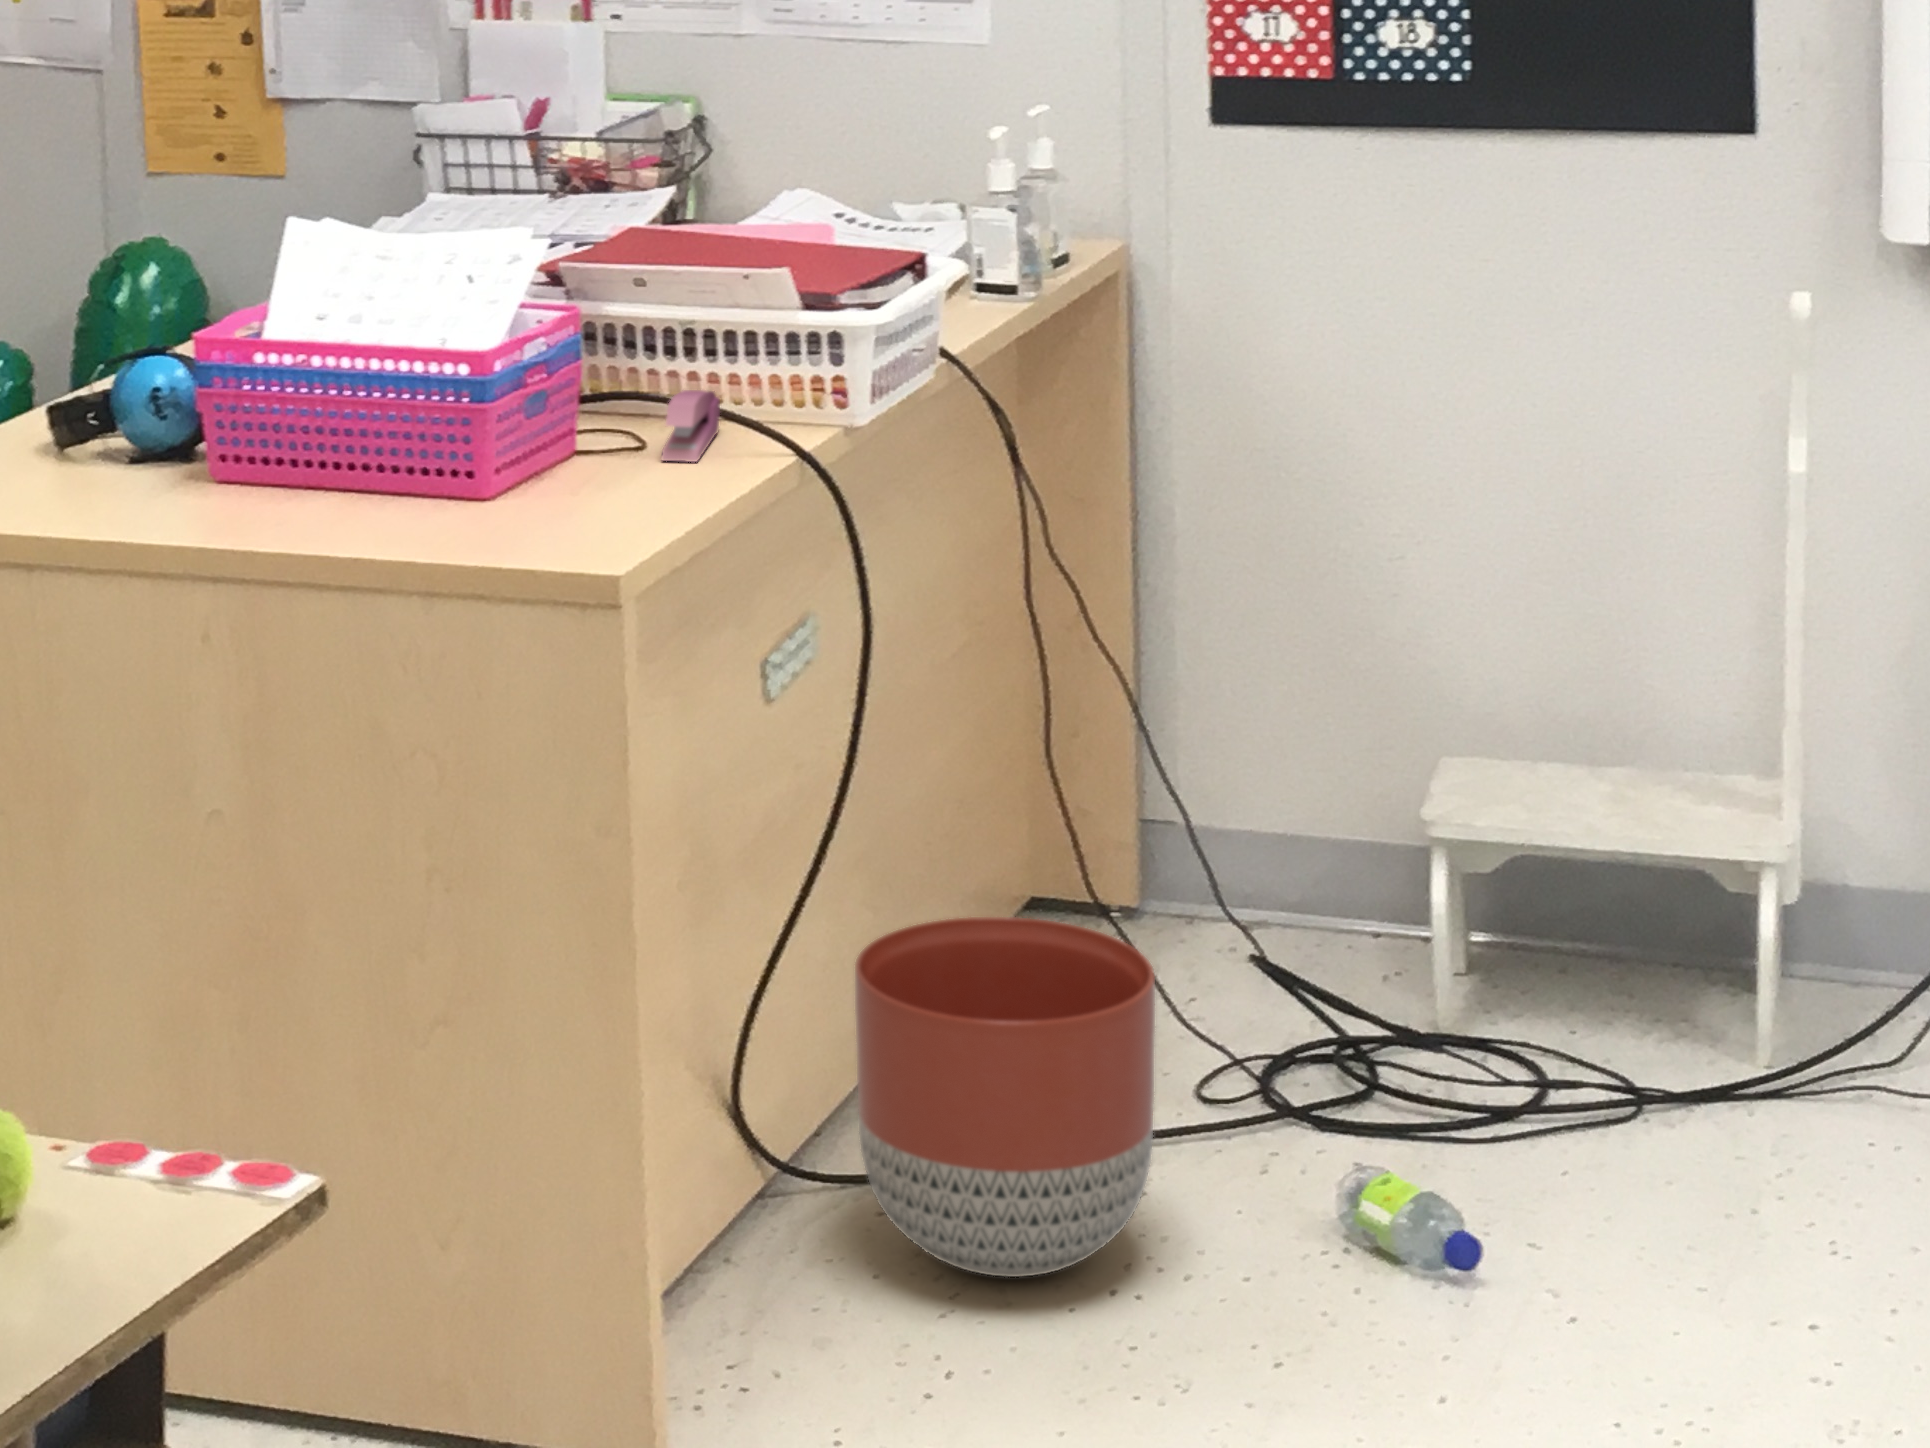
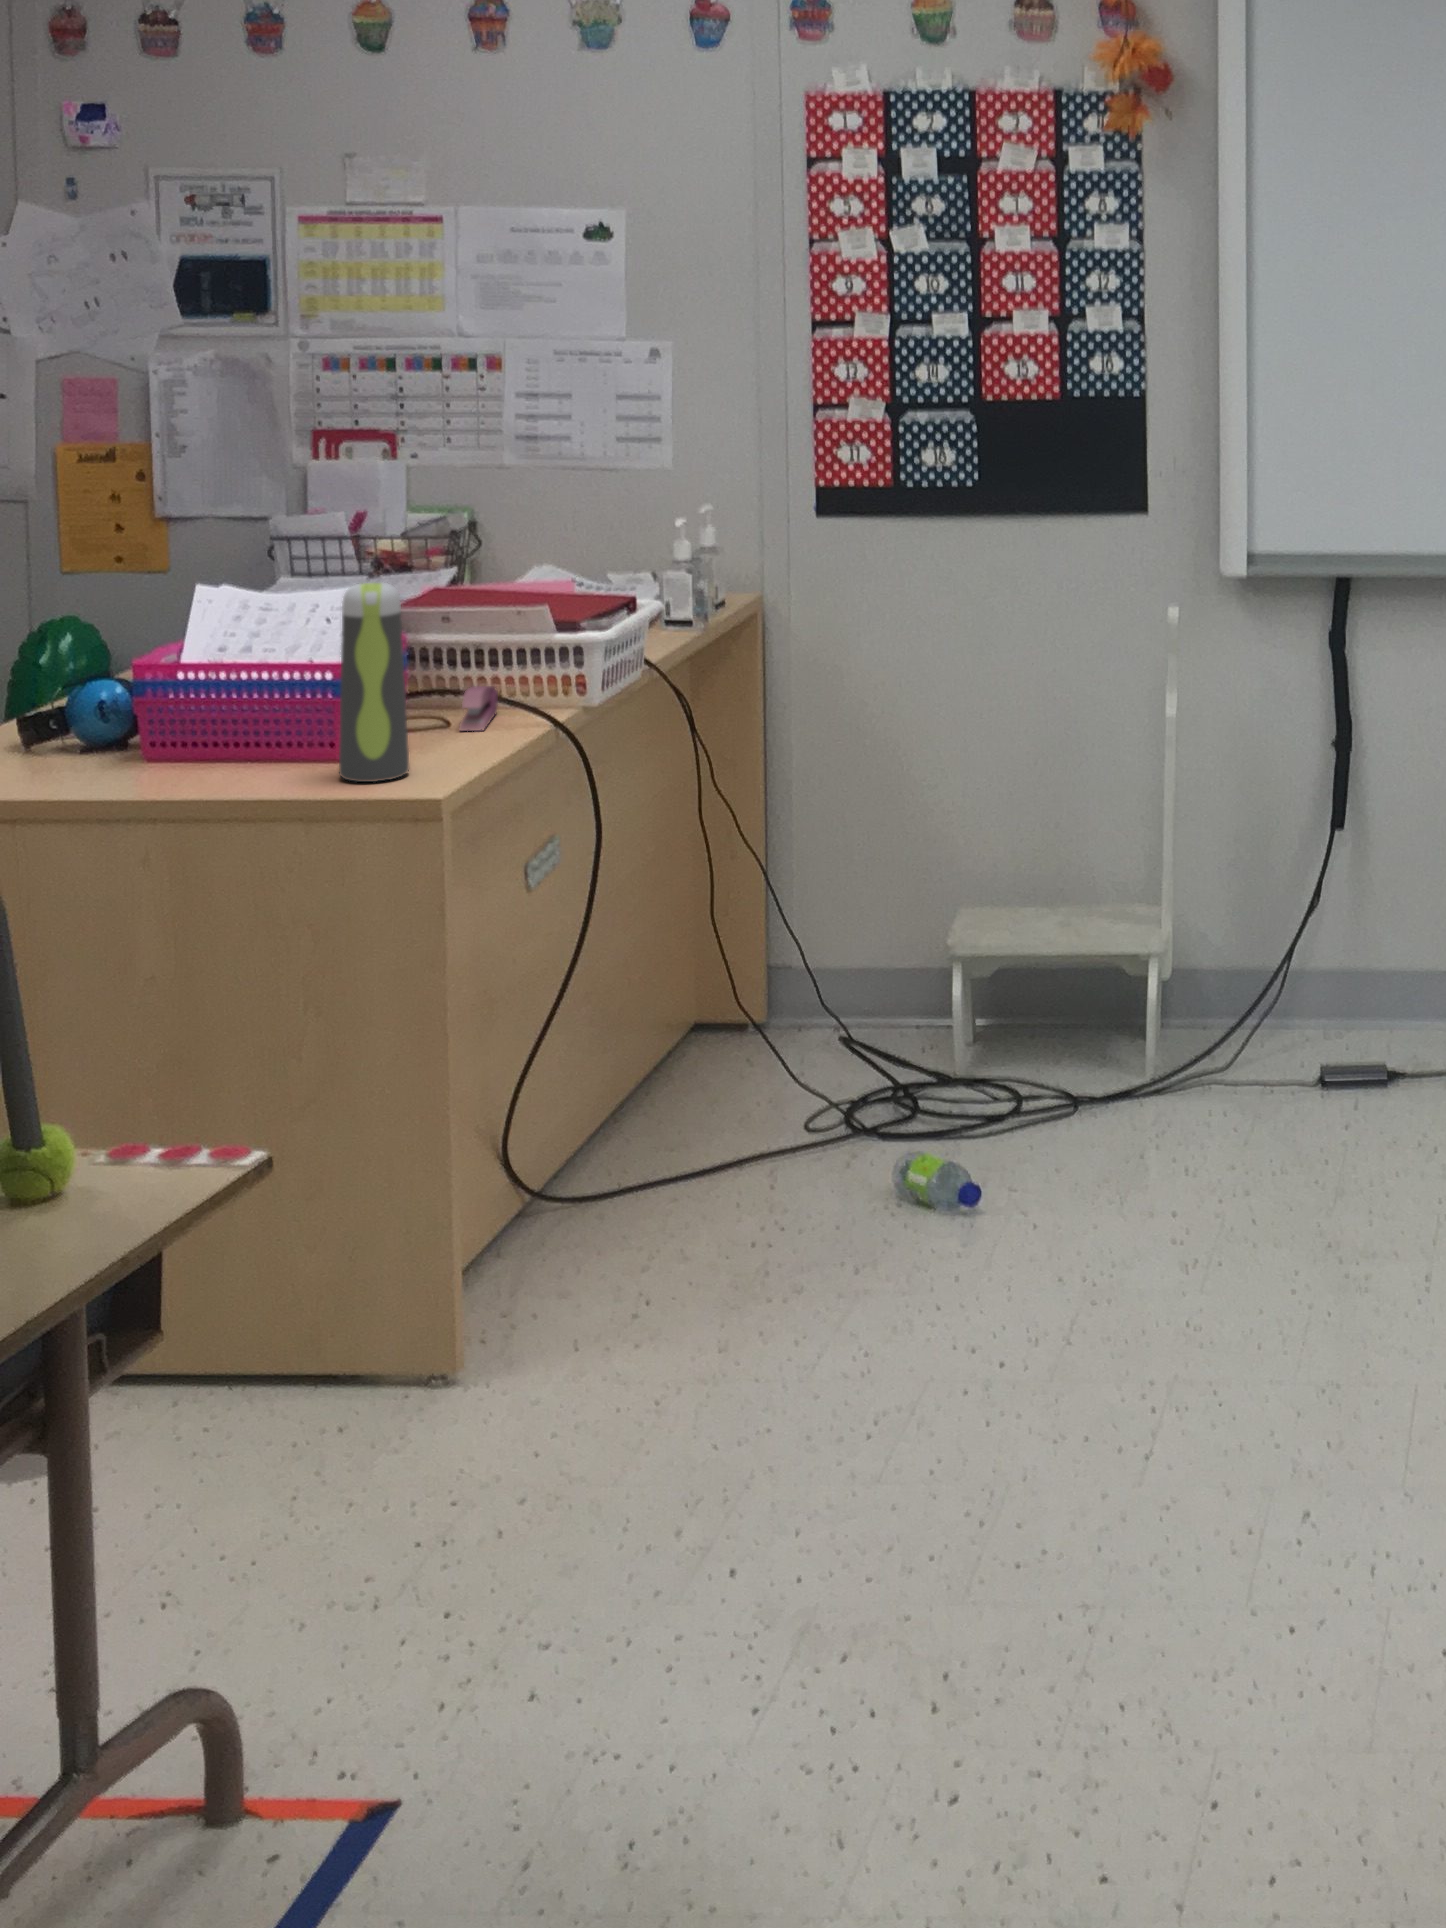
water bottle: none [484,238,584,542] -> present [339,583,409,782]
planter: present [855,917,1155,1277] -> none [589,1018,785,1245]

